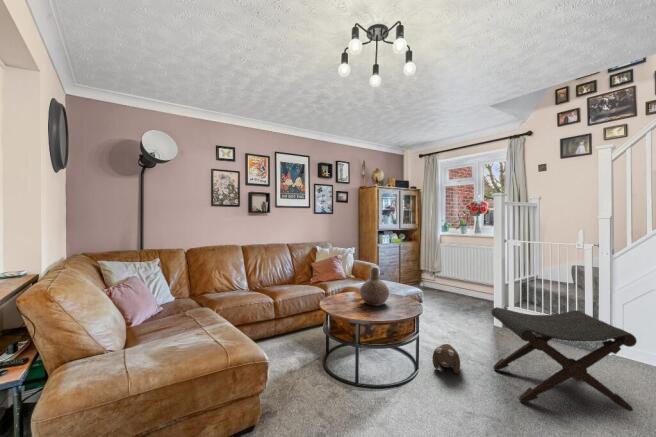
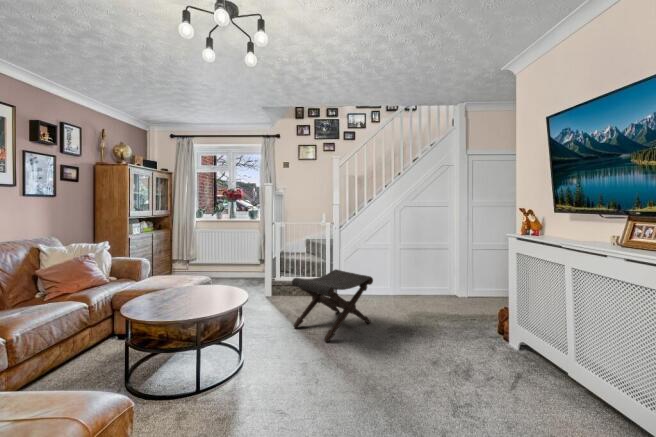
vase: present [360,267,389,306] -> none [176,260,211,302]
plush toy: present [432,344,460,373] -> none [253,319,277,345]

